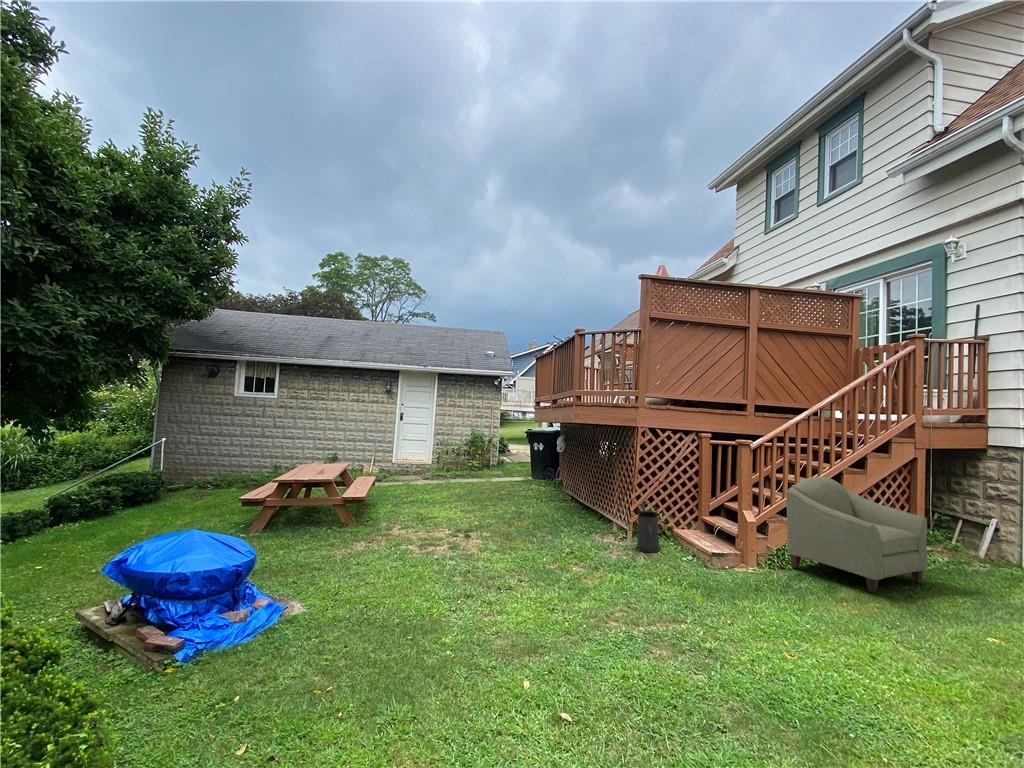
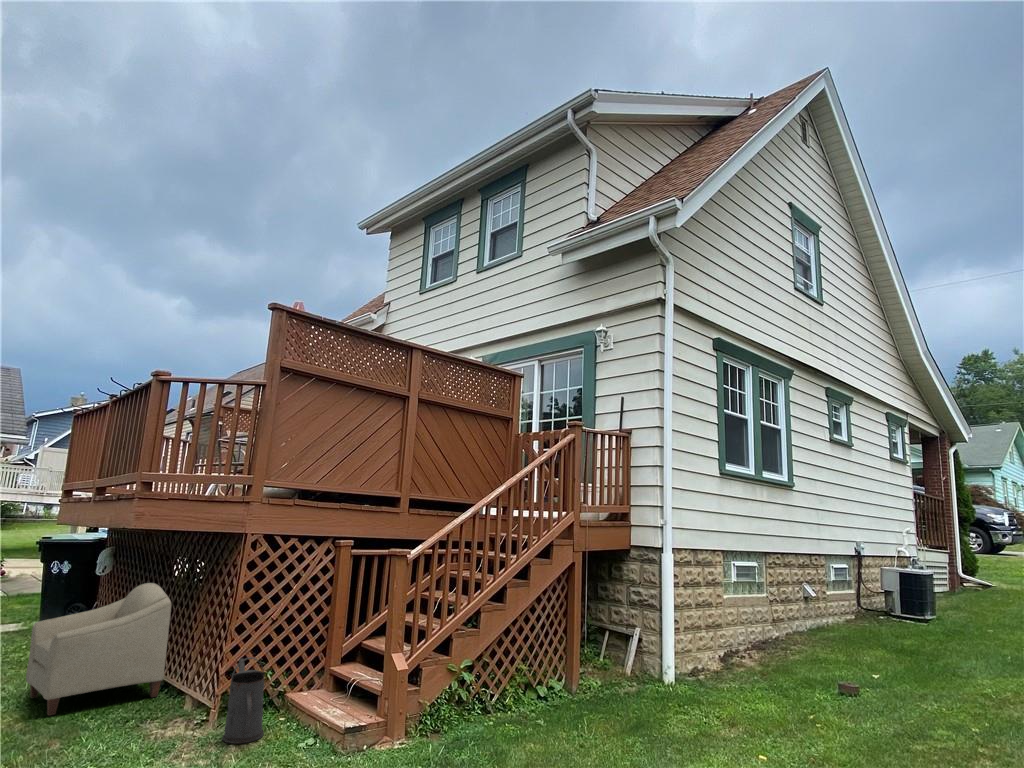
chair: present [786,477,927,593] -> present [26,583,171,716]

